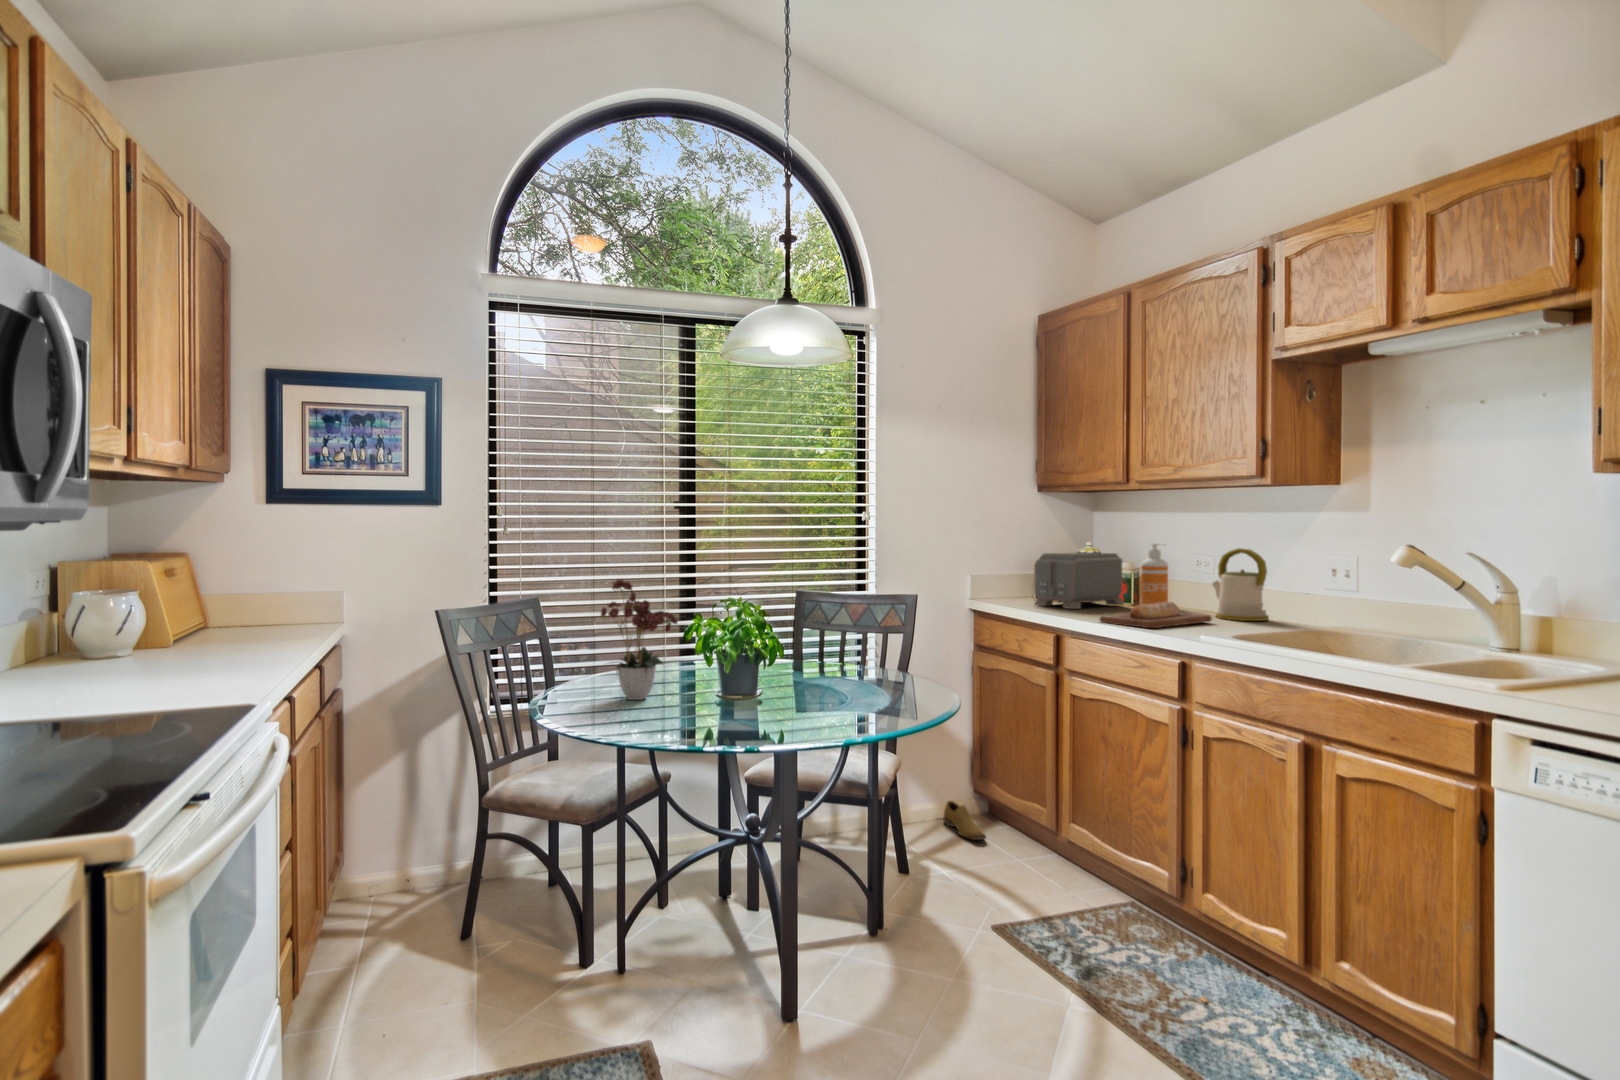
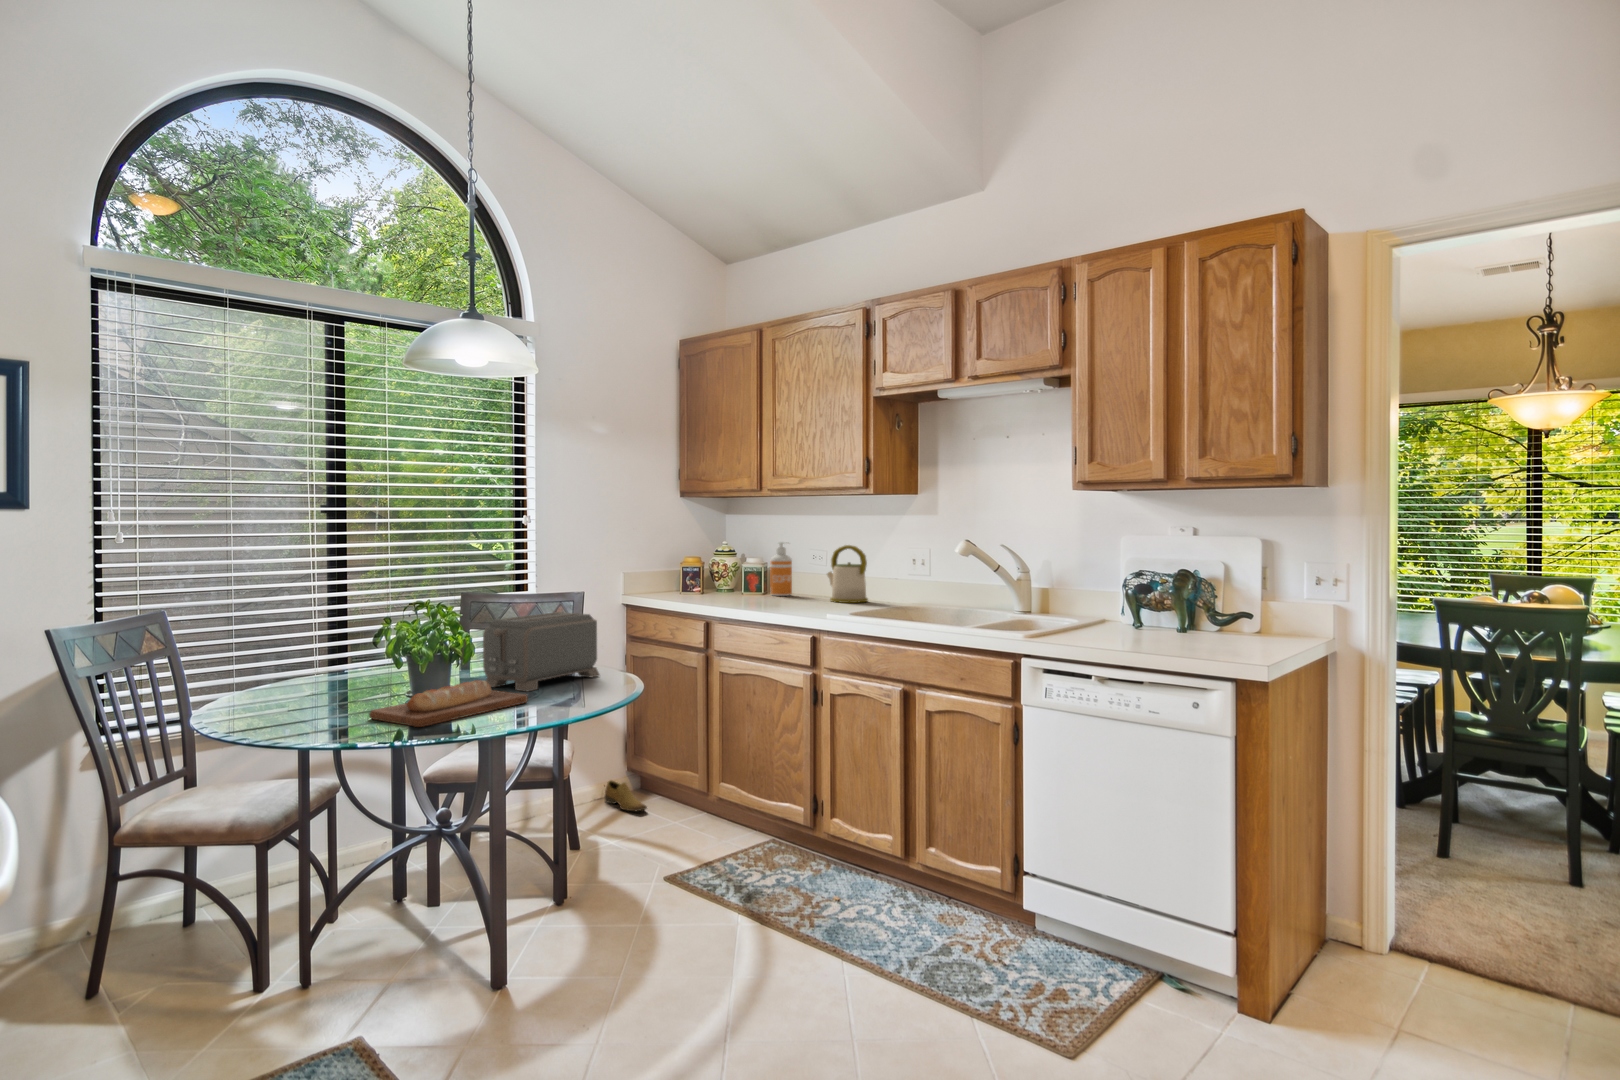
toaster: present [1034,552,1124,609] -> present [483,612,600,691]
flower arrangement: present [601,579,678,700] -> none [267,578,369,707]
bread loaf: present [1100,602,1212,628] -> present [369,680,528,727]

